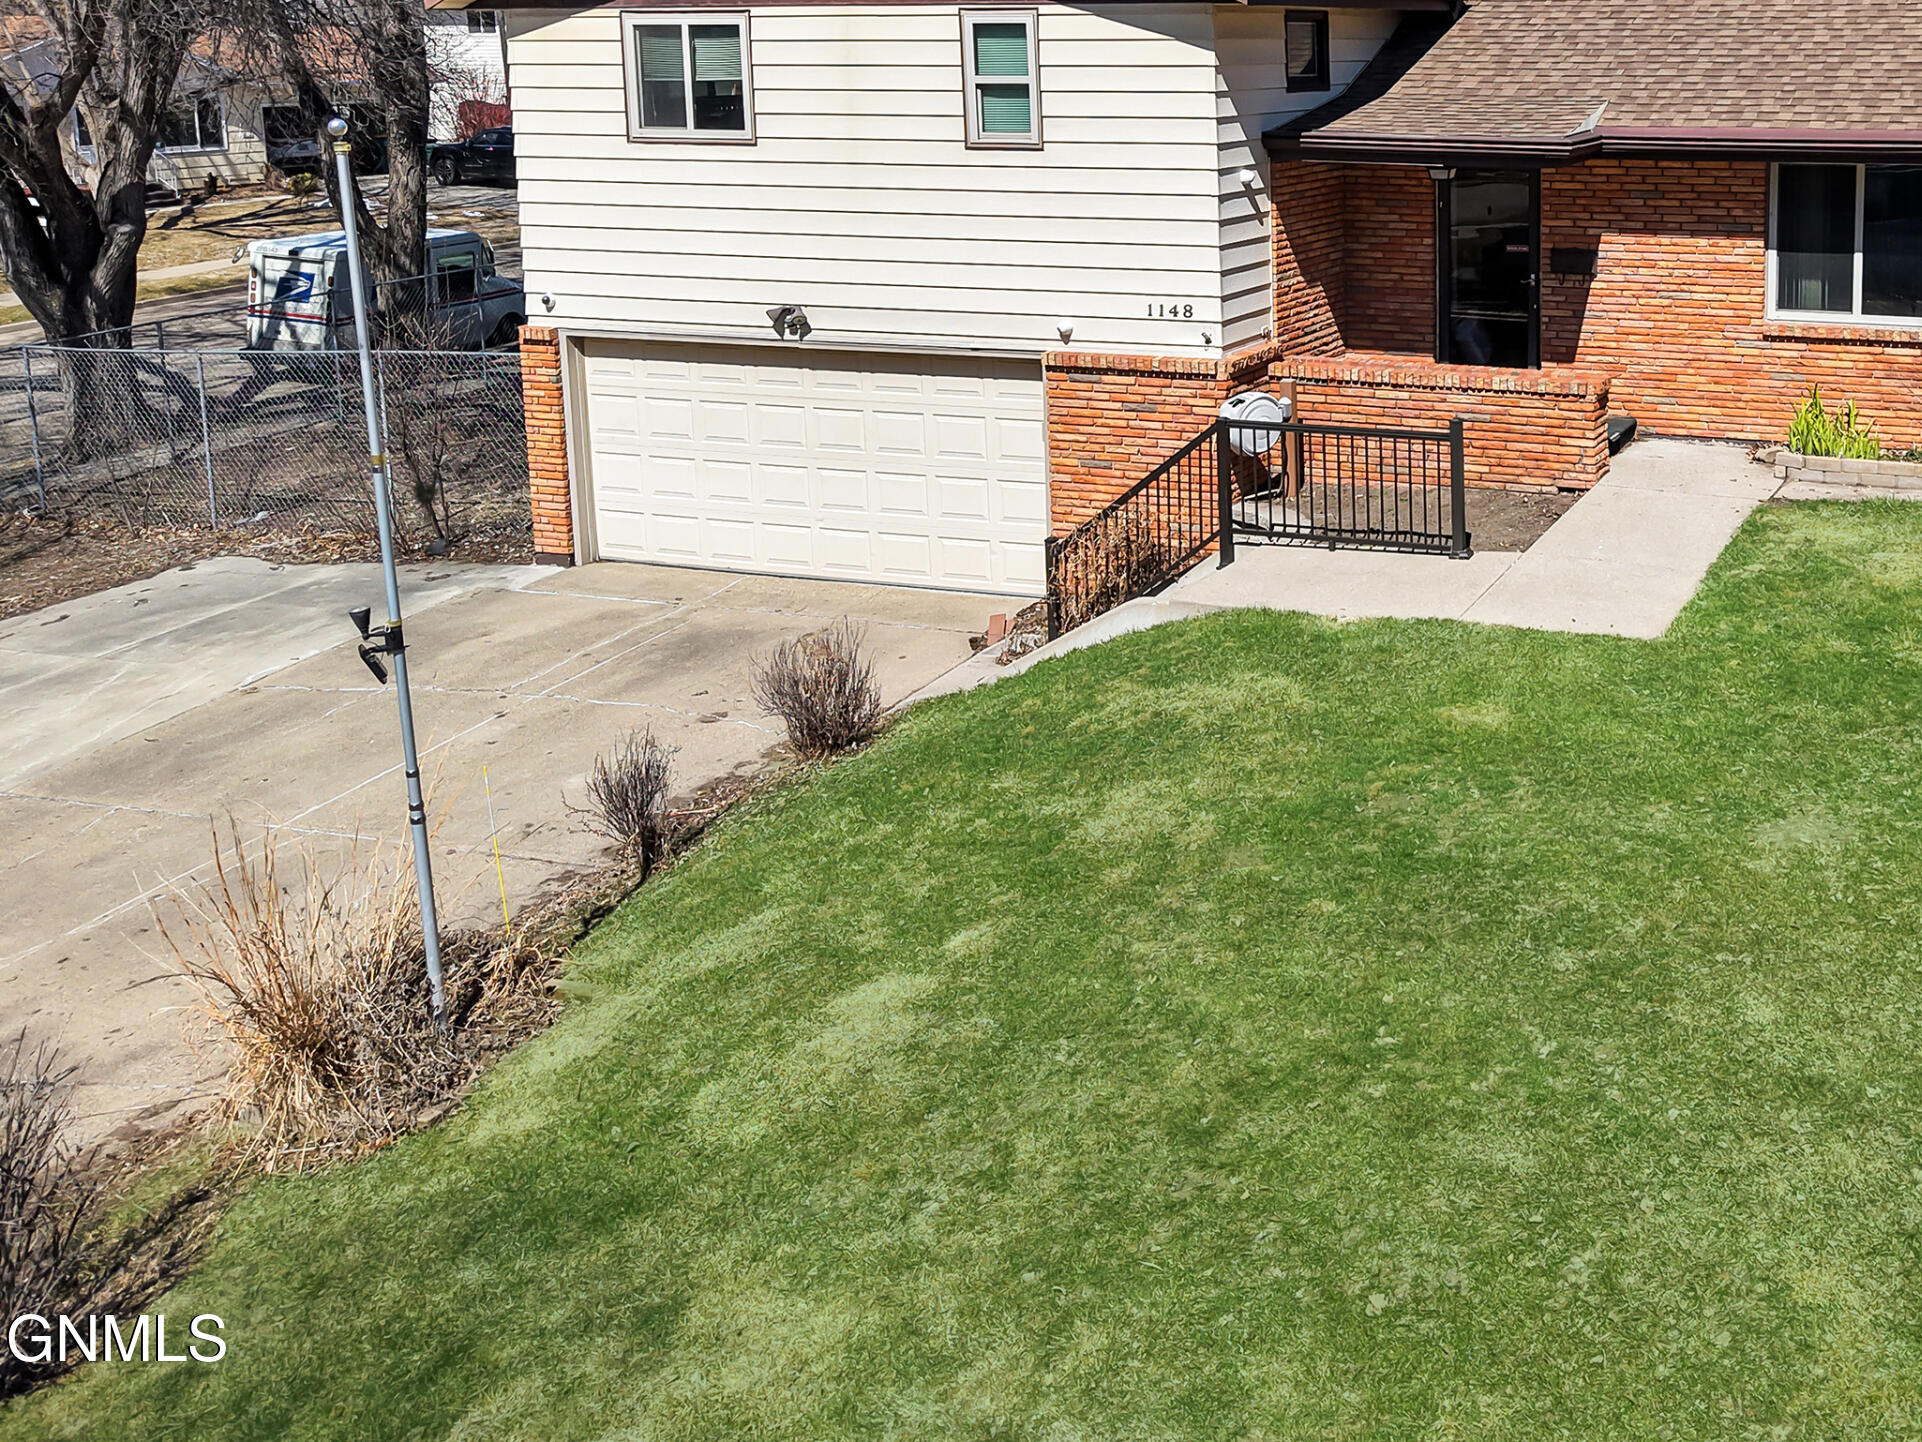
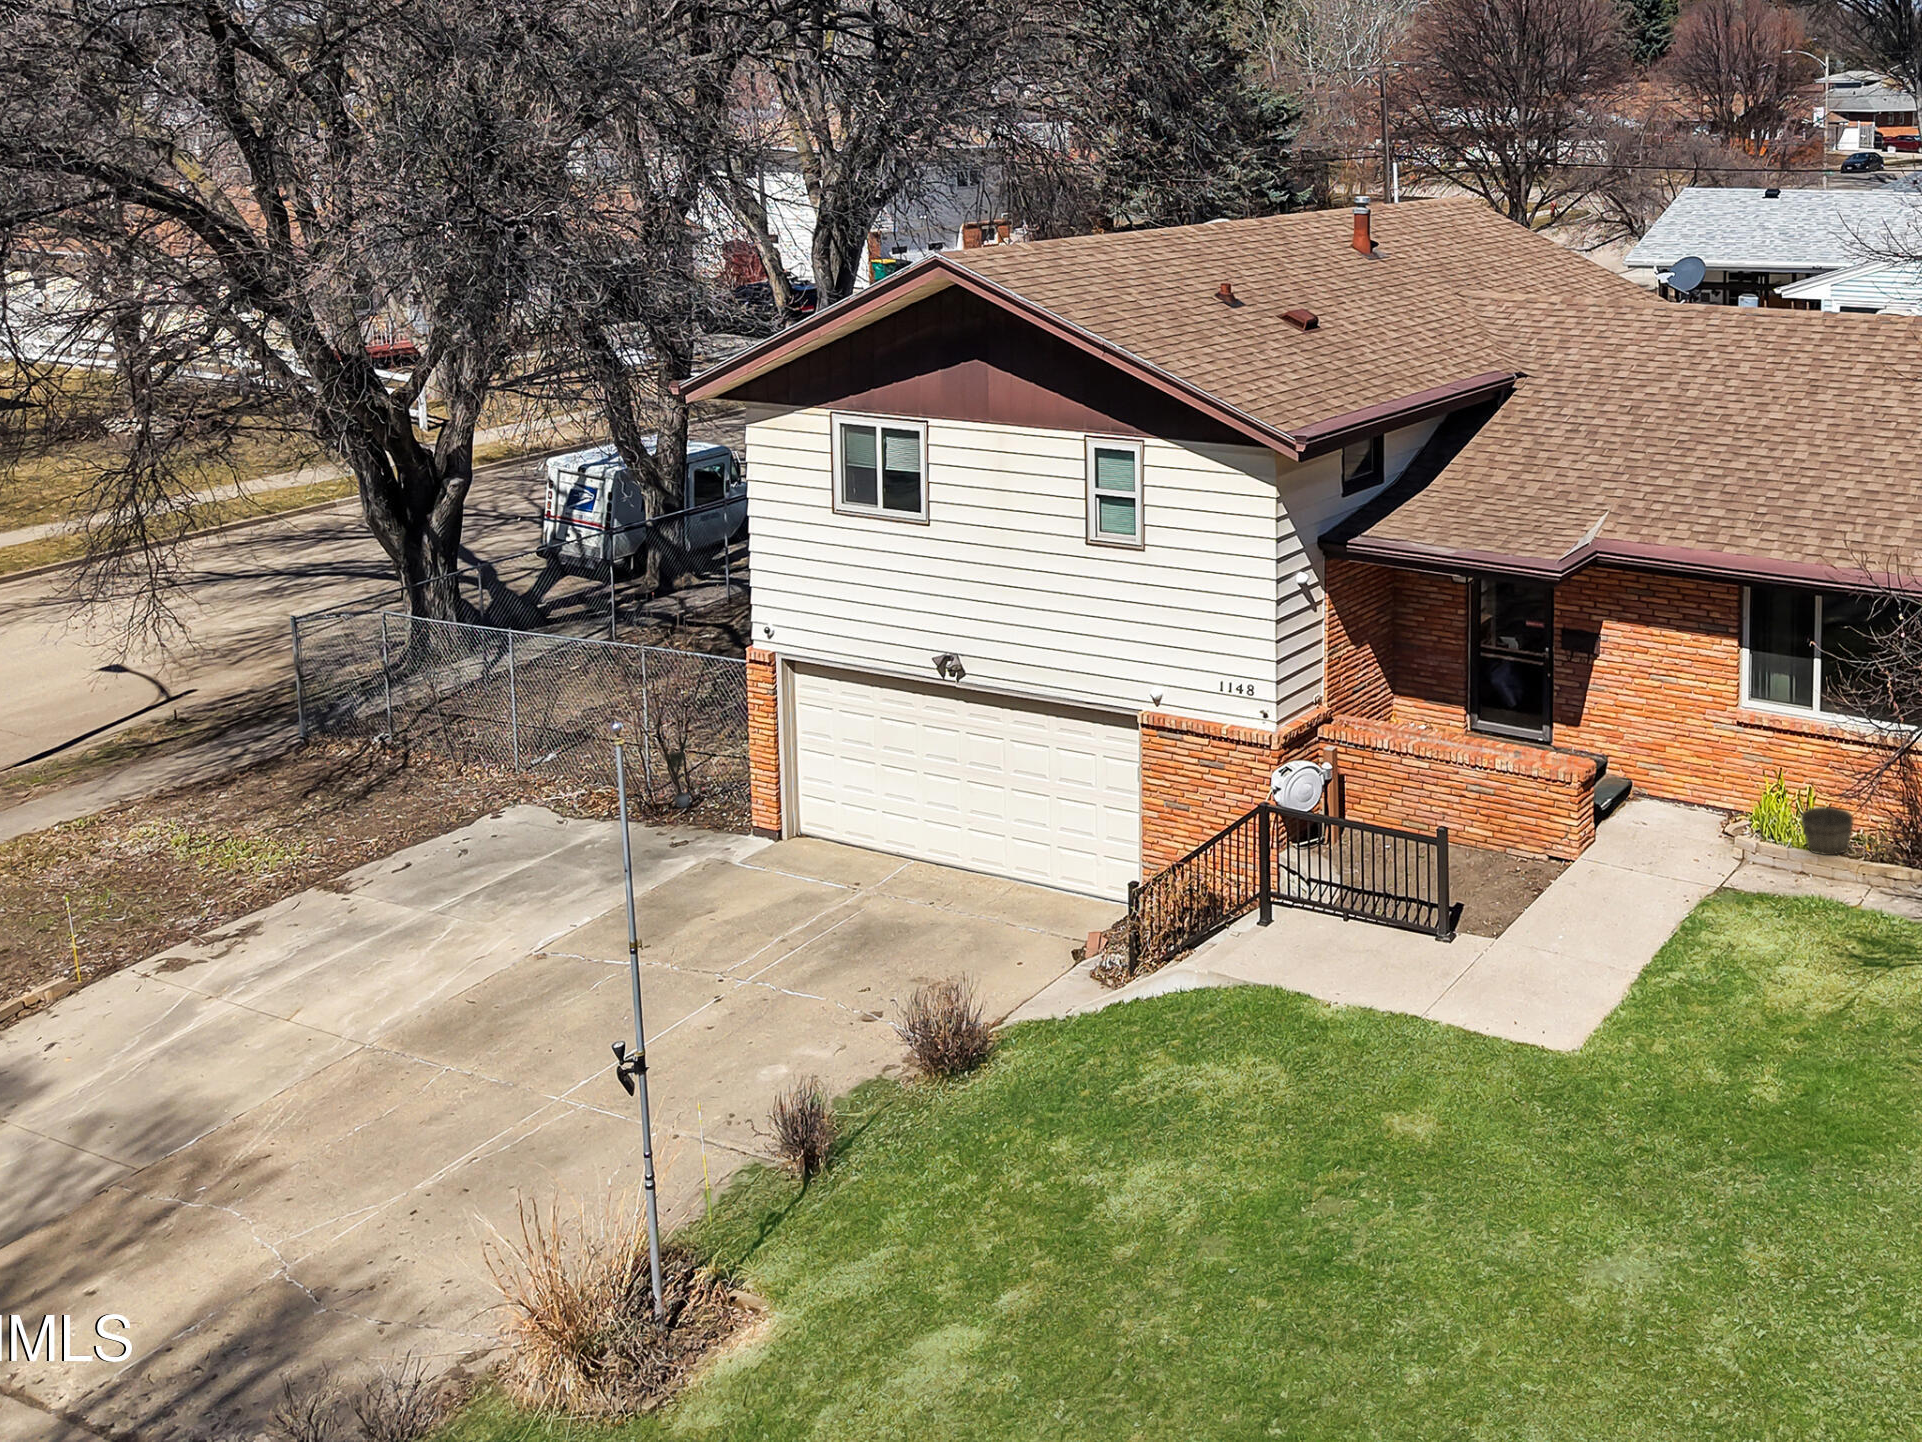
wooden bucket: none [1850,416,1912,473] -> present [1801,807,1853,855]

